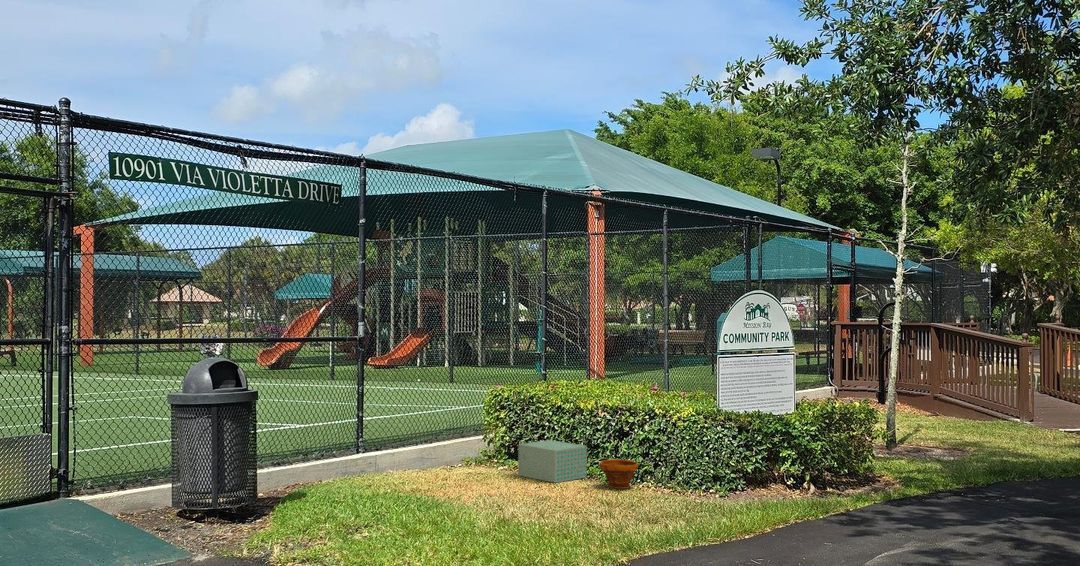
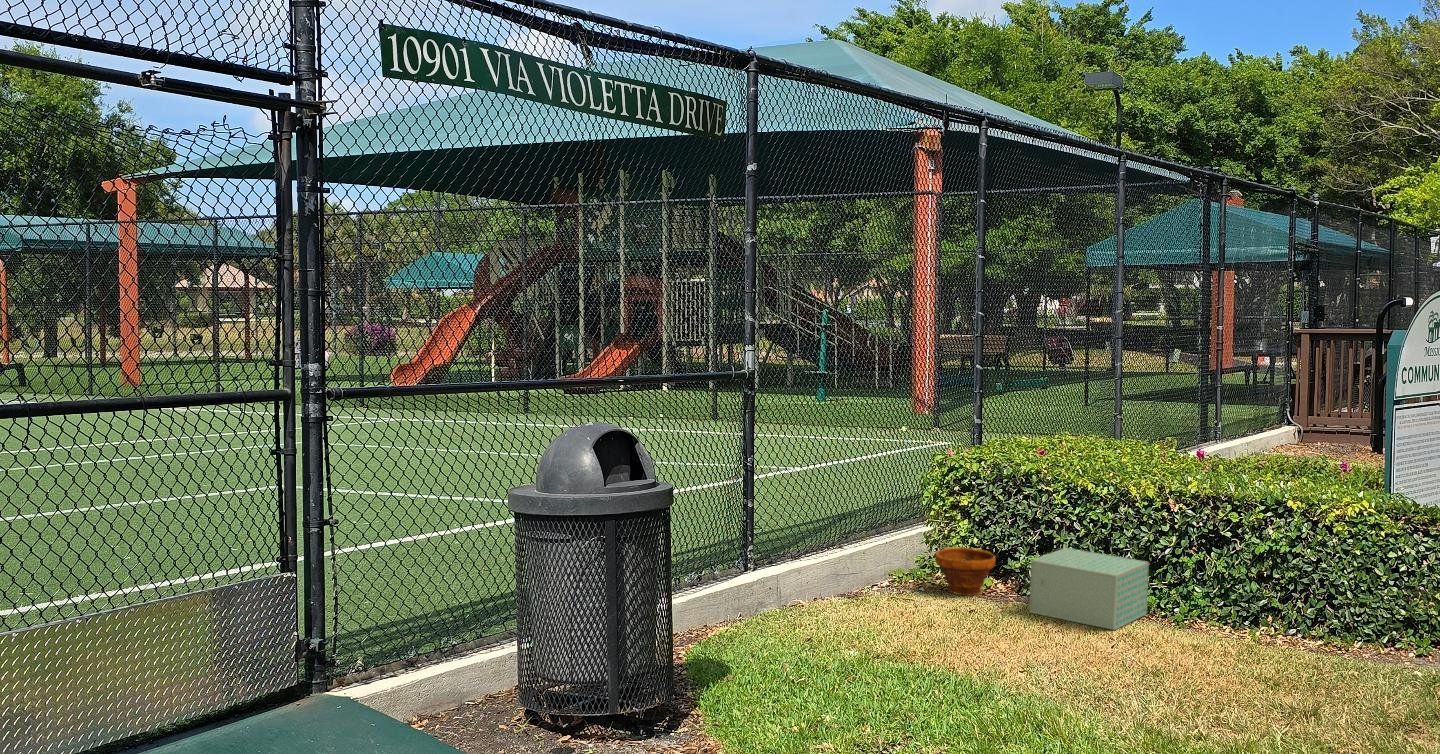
planter: present [599,459,638,489] -> present [935,547,995,596]

